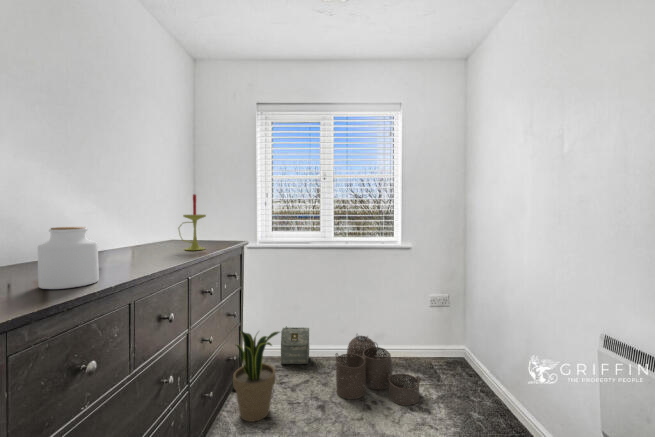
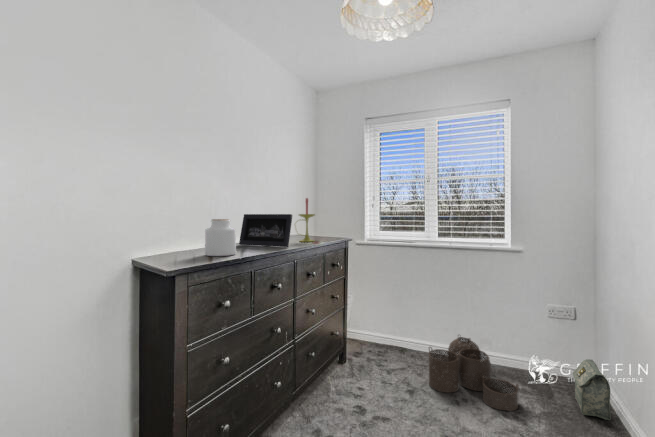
picture frame: none [93,216,182,261] -> present [239,214,292,247]
bag: present [281,326,309,364] -> present [573,359,611,420]
potted plant: present [233,331,279,422] -> none [334,312,373,388]

